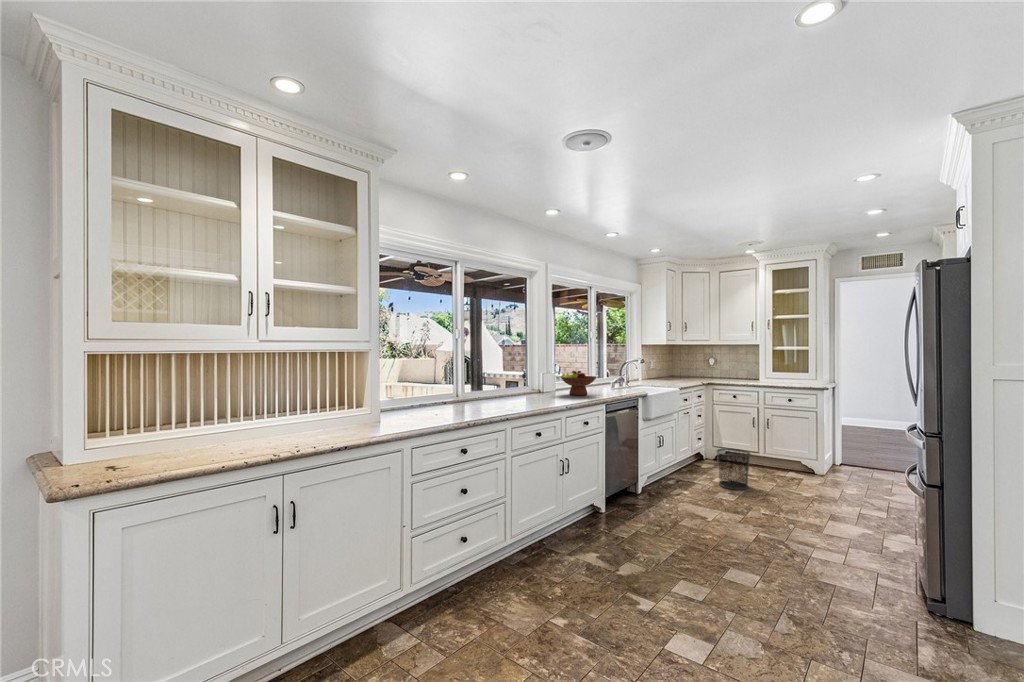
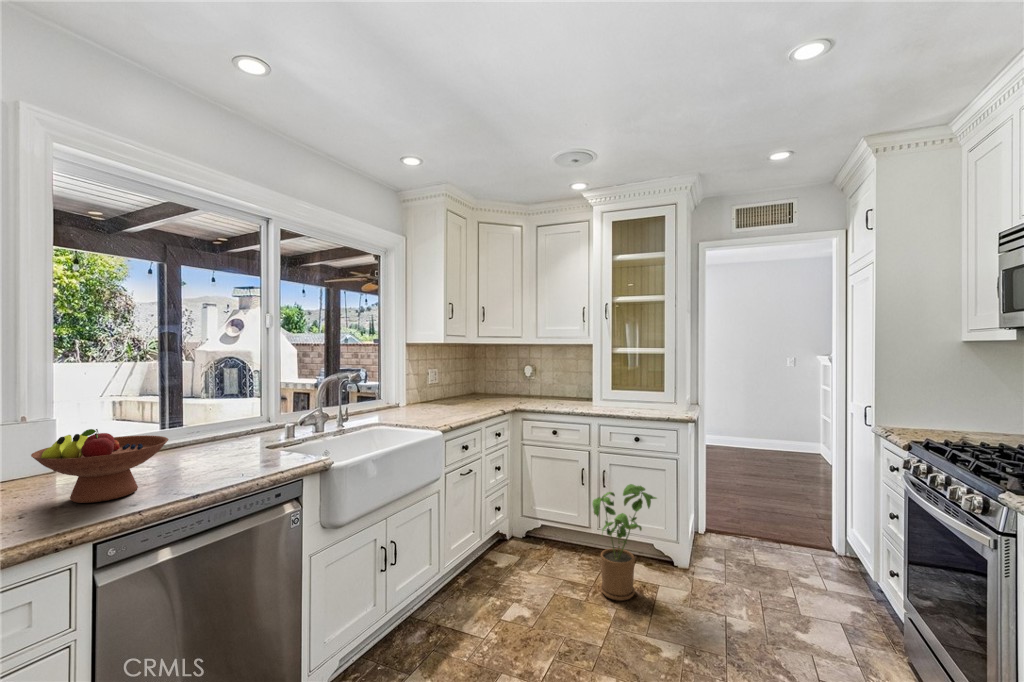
house plant: none [762,420,803,482] -> present [593,484,656,601]
waste bin: present [716,448,751,490] -> none [504,549,568,647]

